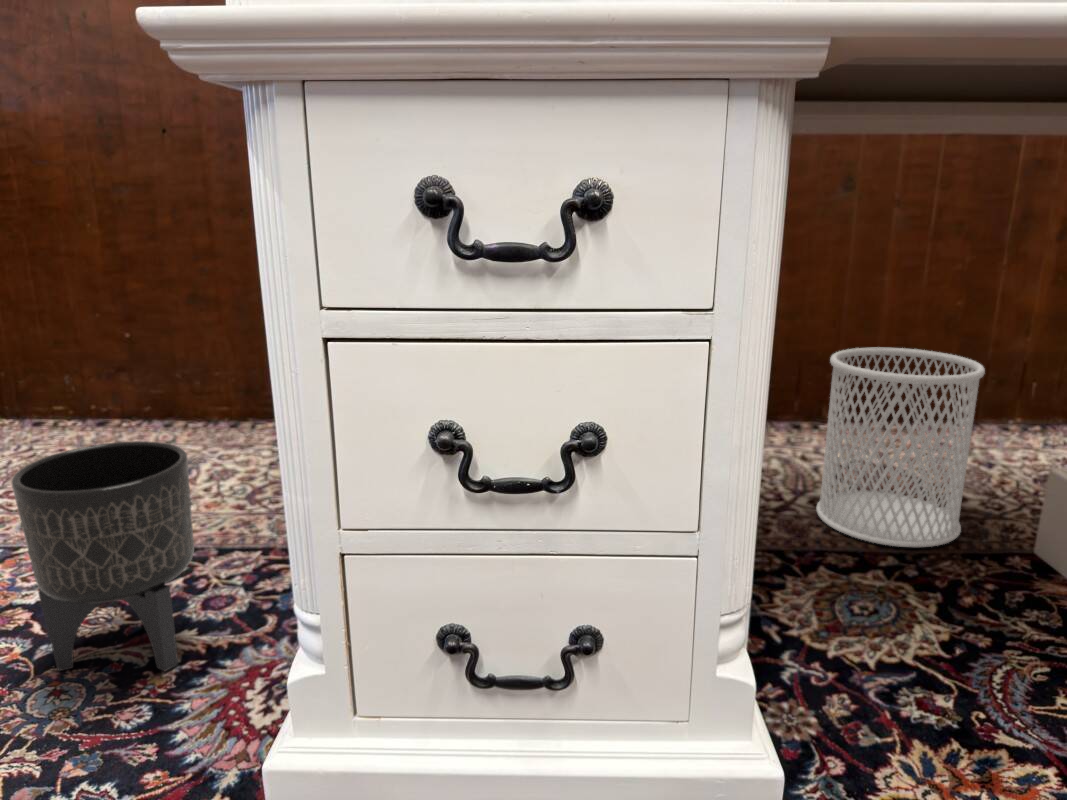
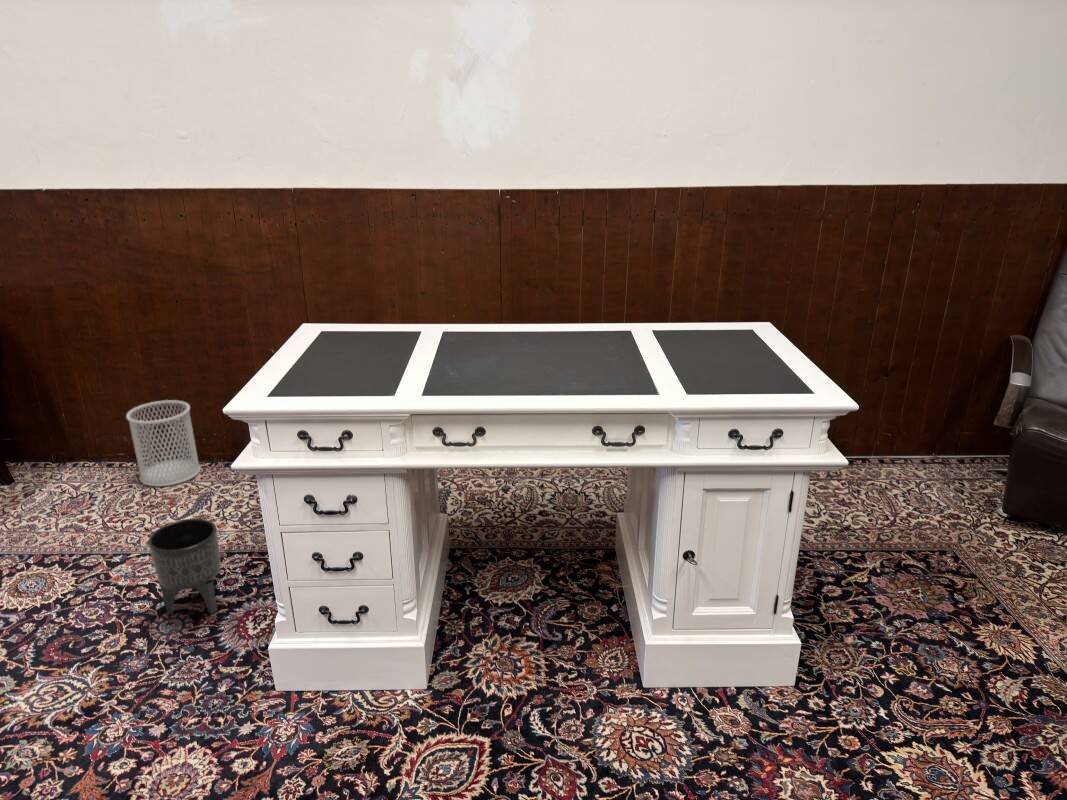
wastebasket: present [817,347,985,547] -> present [126,400,201,486]

